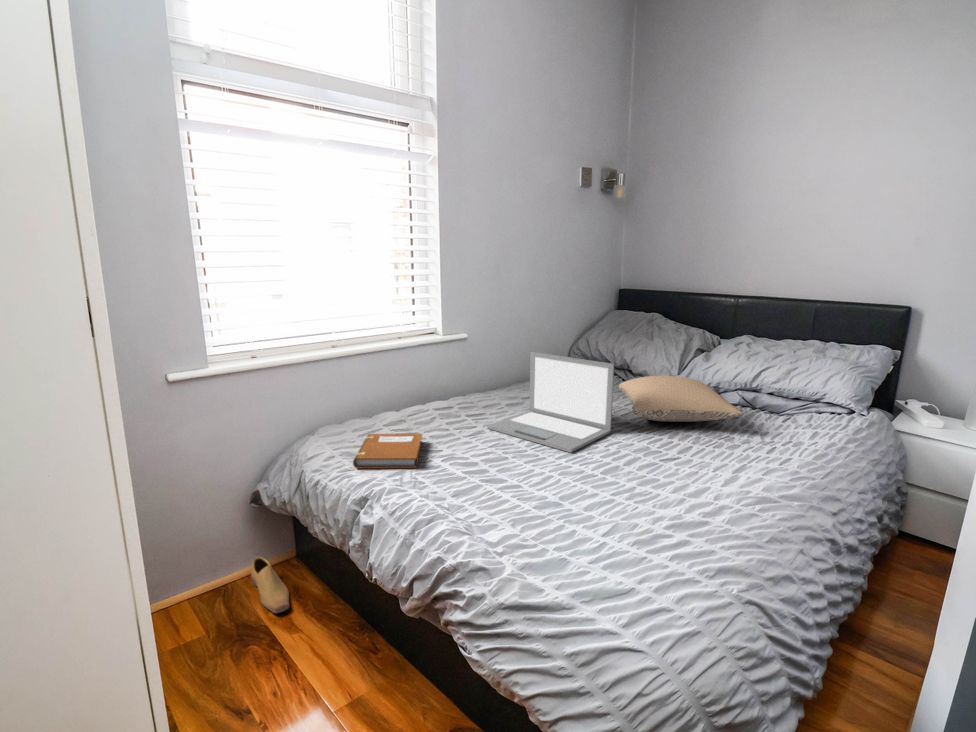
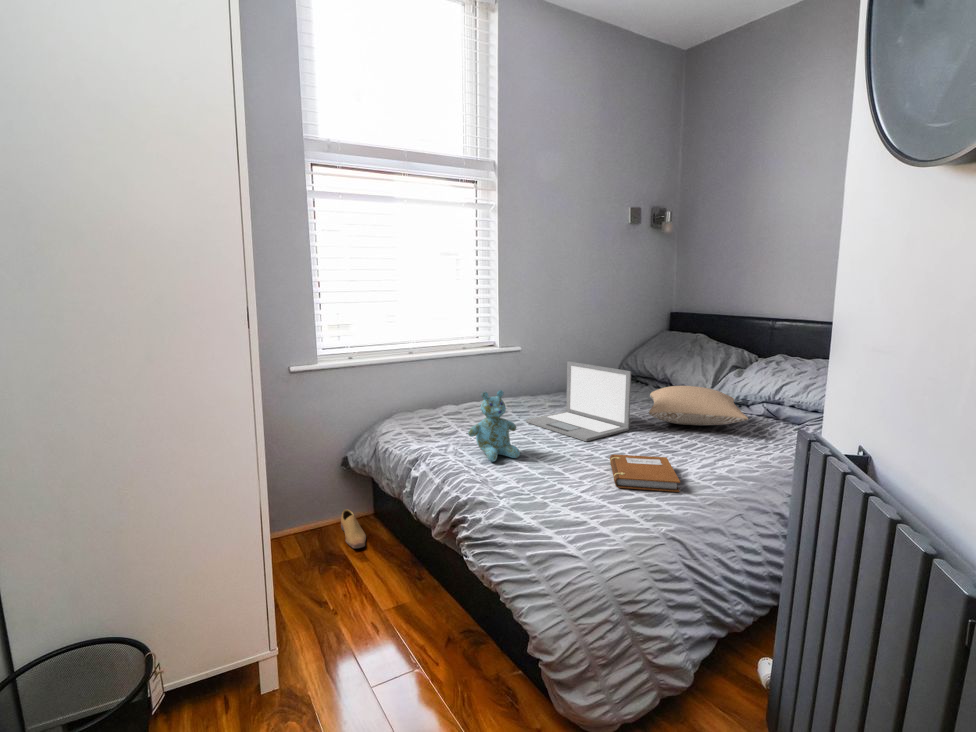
stuffed bear: none [434,399,503,495] -> present [468,390,520,462]
notebook: present [353,433,422,468] -> present [610,454,680,492]

